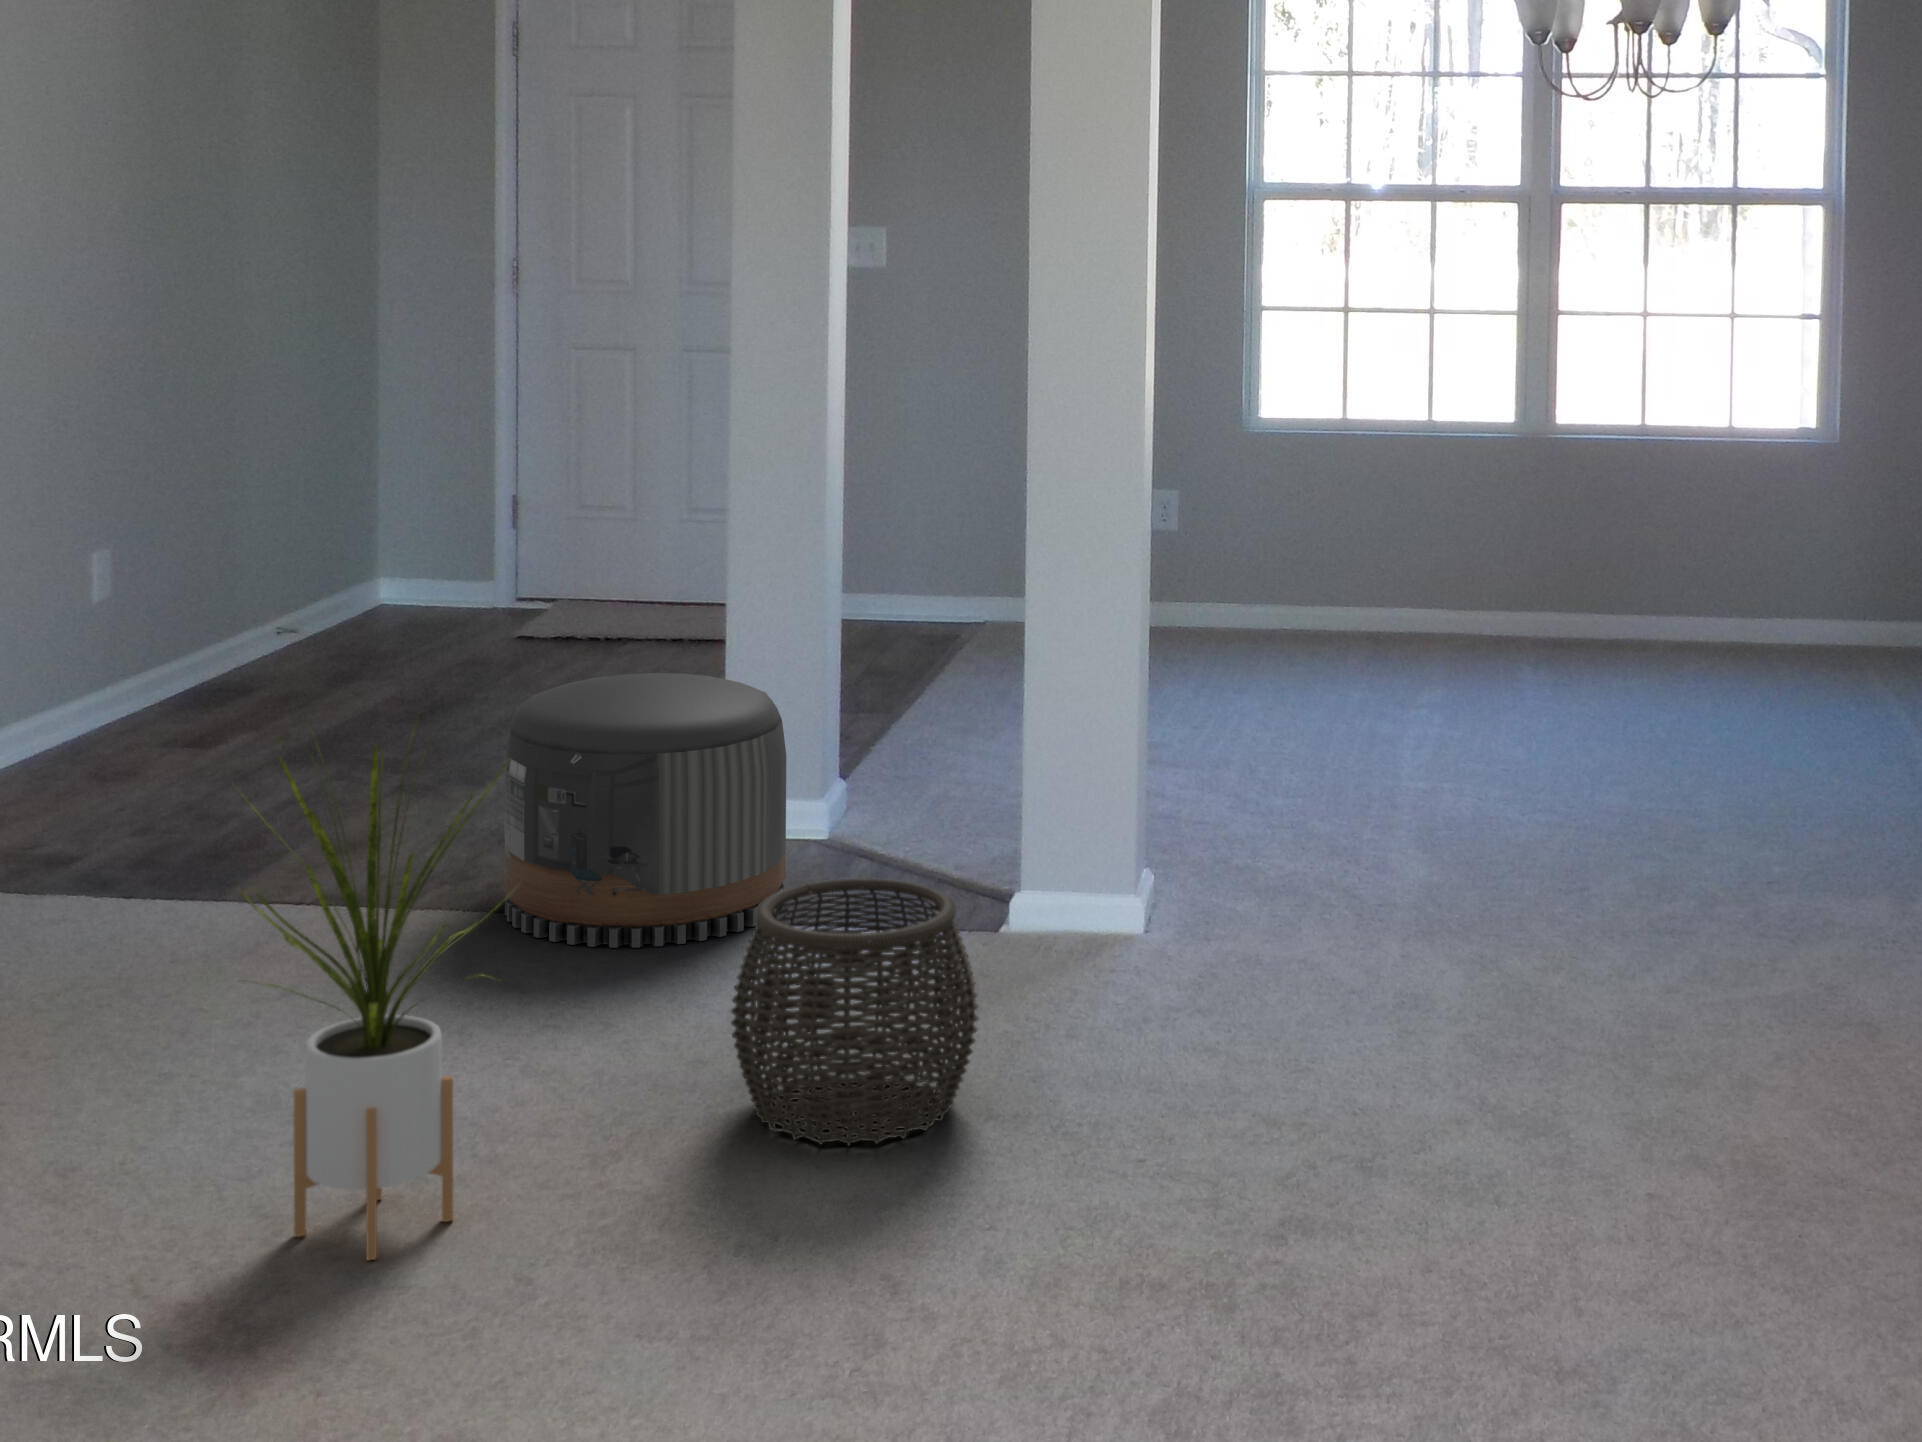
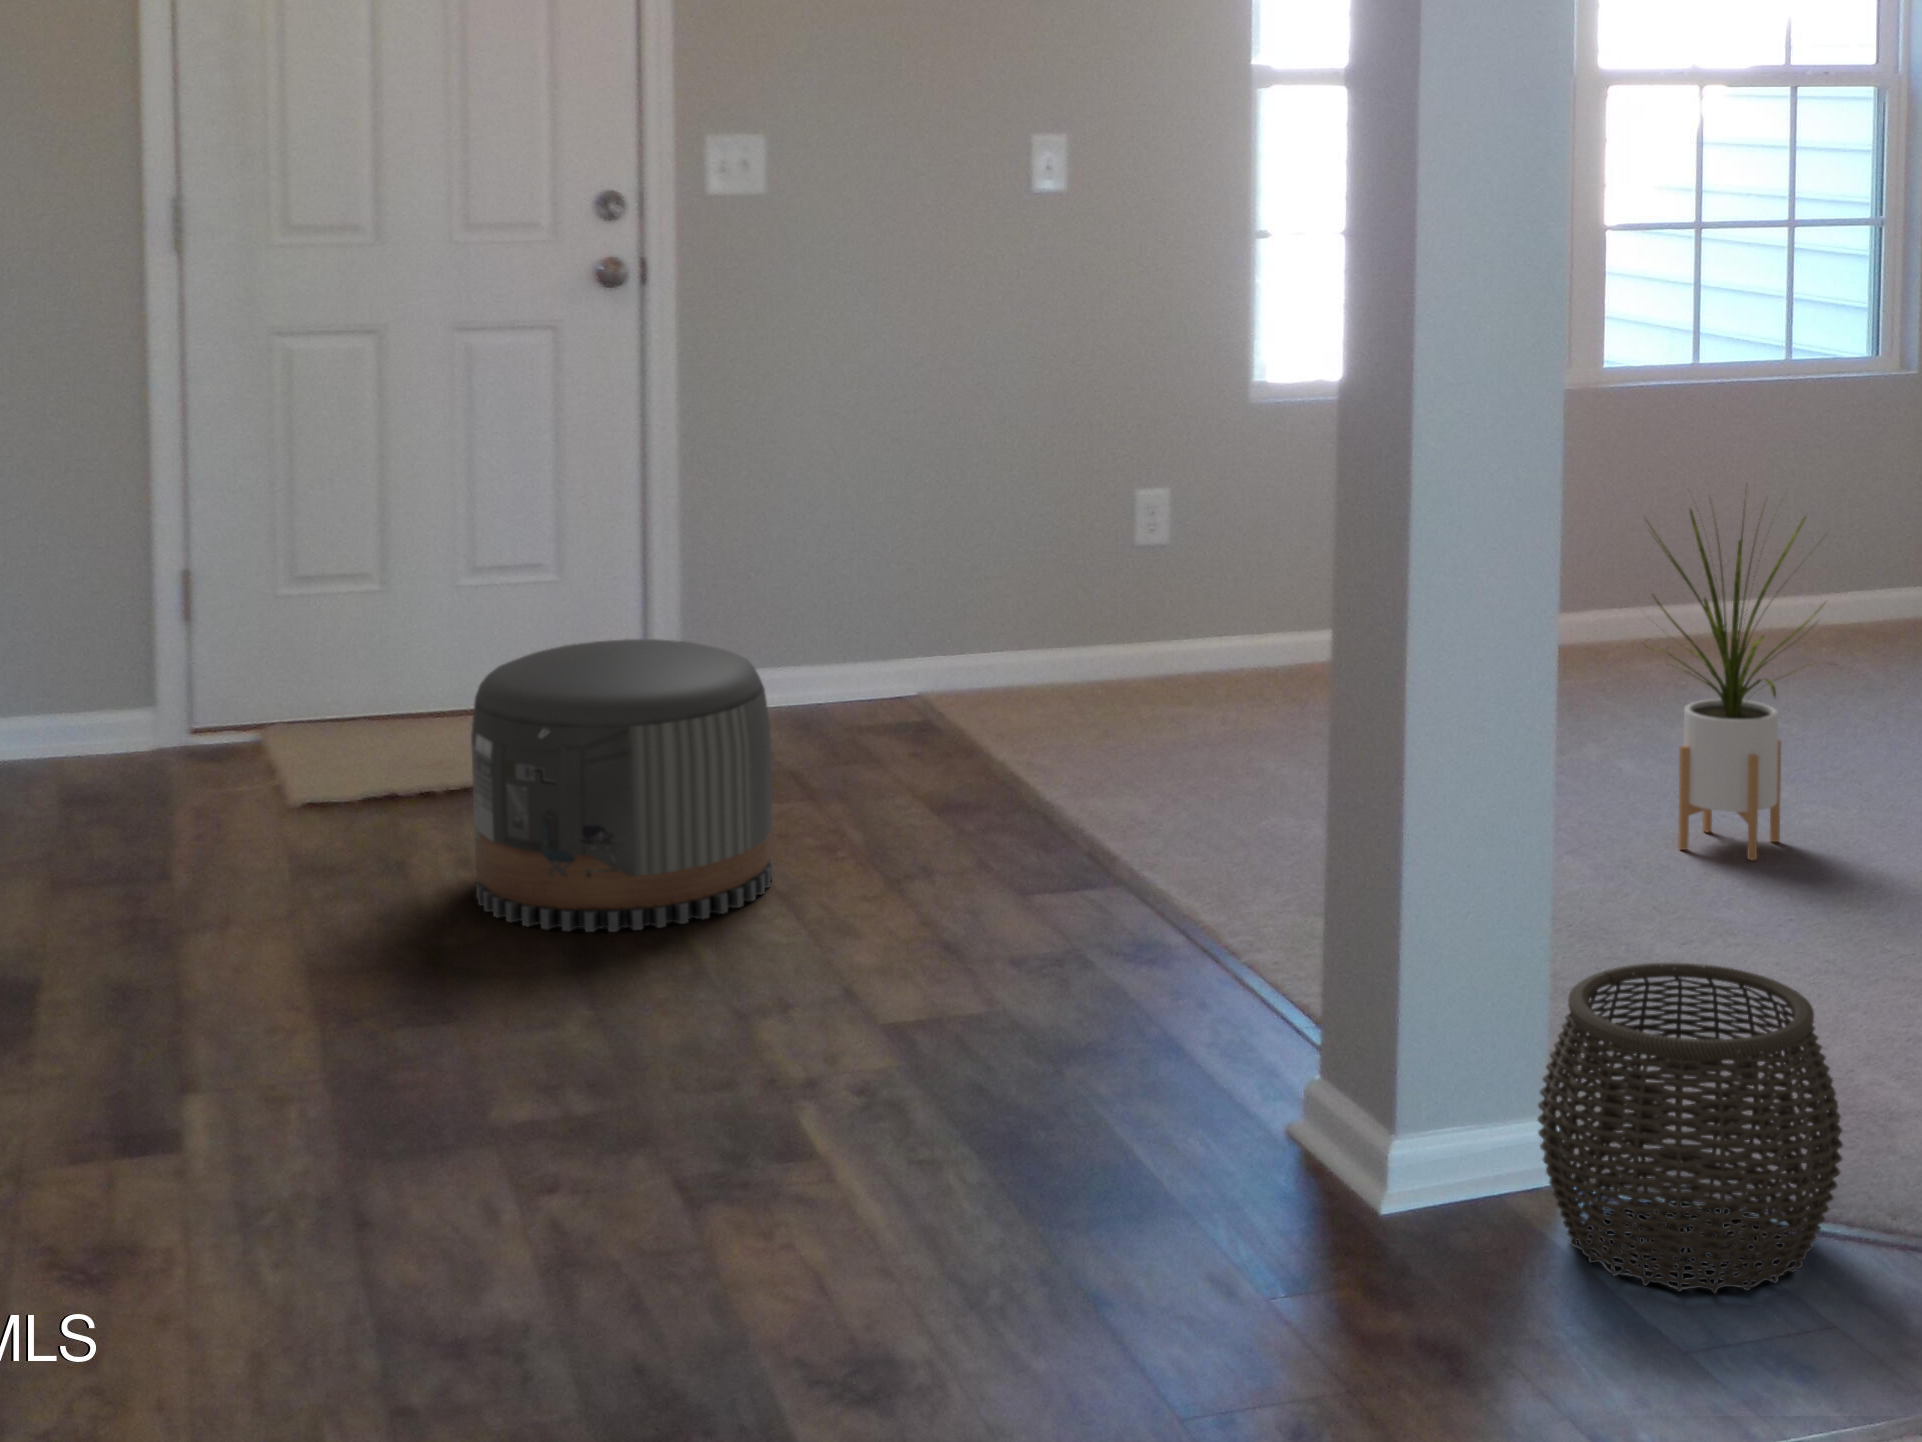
house plant: present [232,716,514,1260] -> present [1654,510,1824,860]
woven basket: present [731,878,978,1145] -> present [1538,962,1843,1294]

